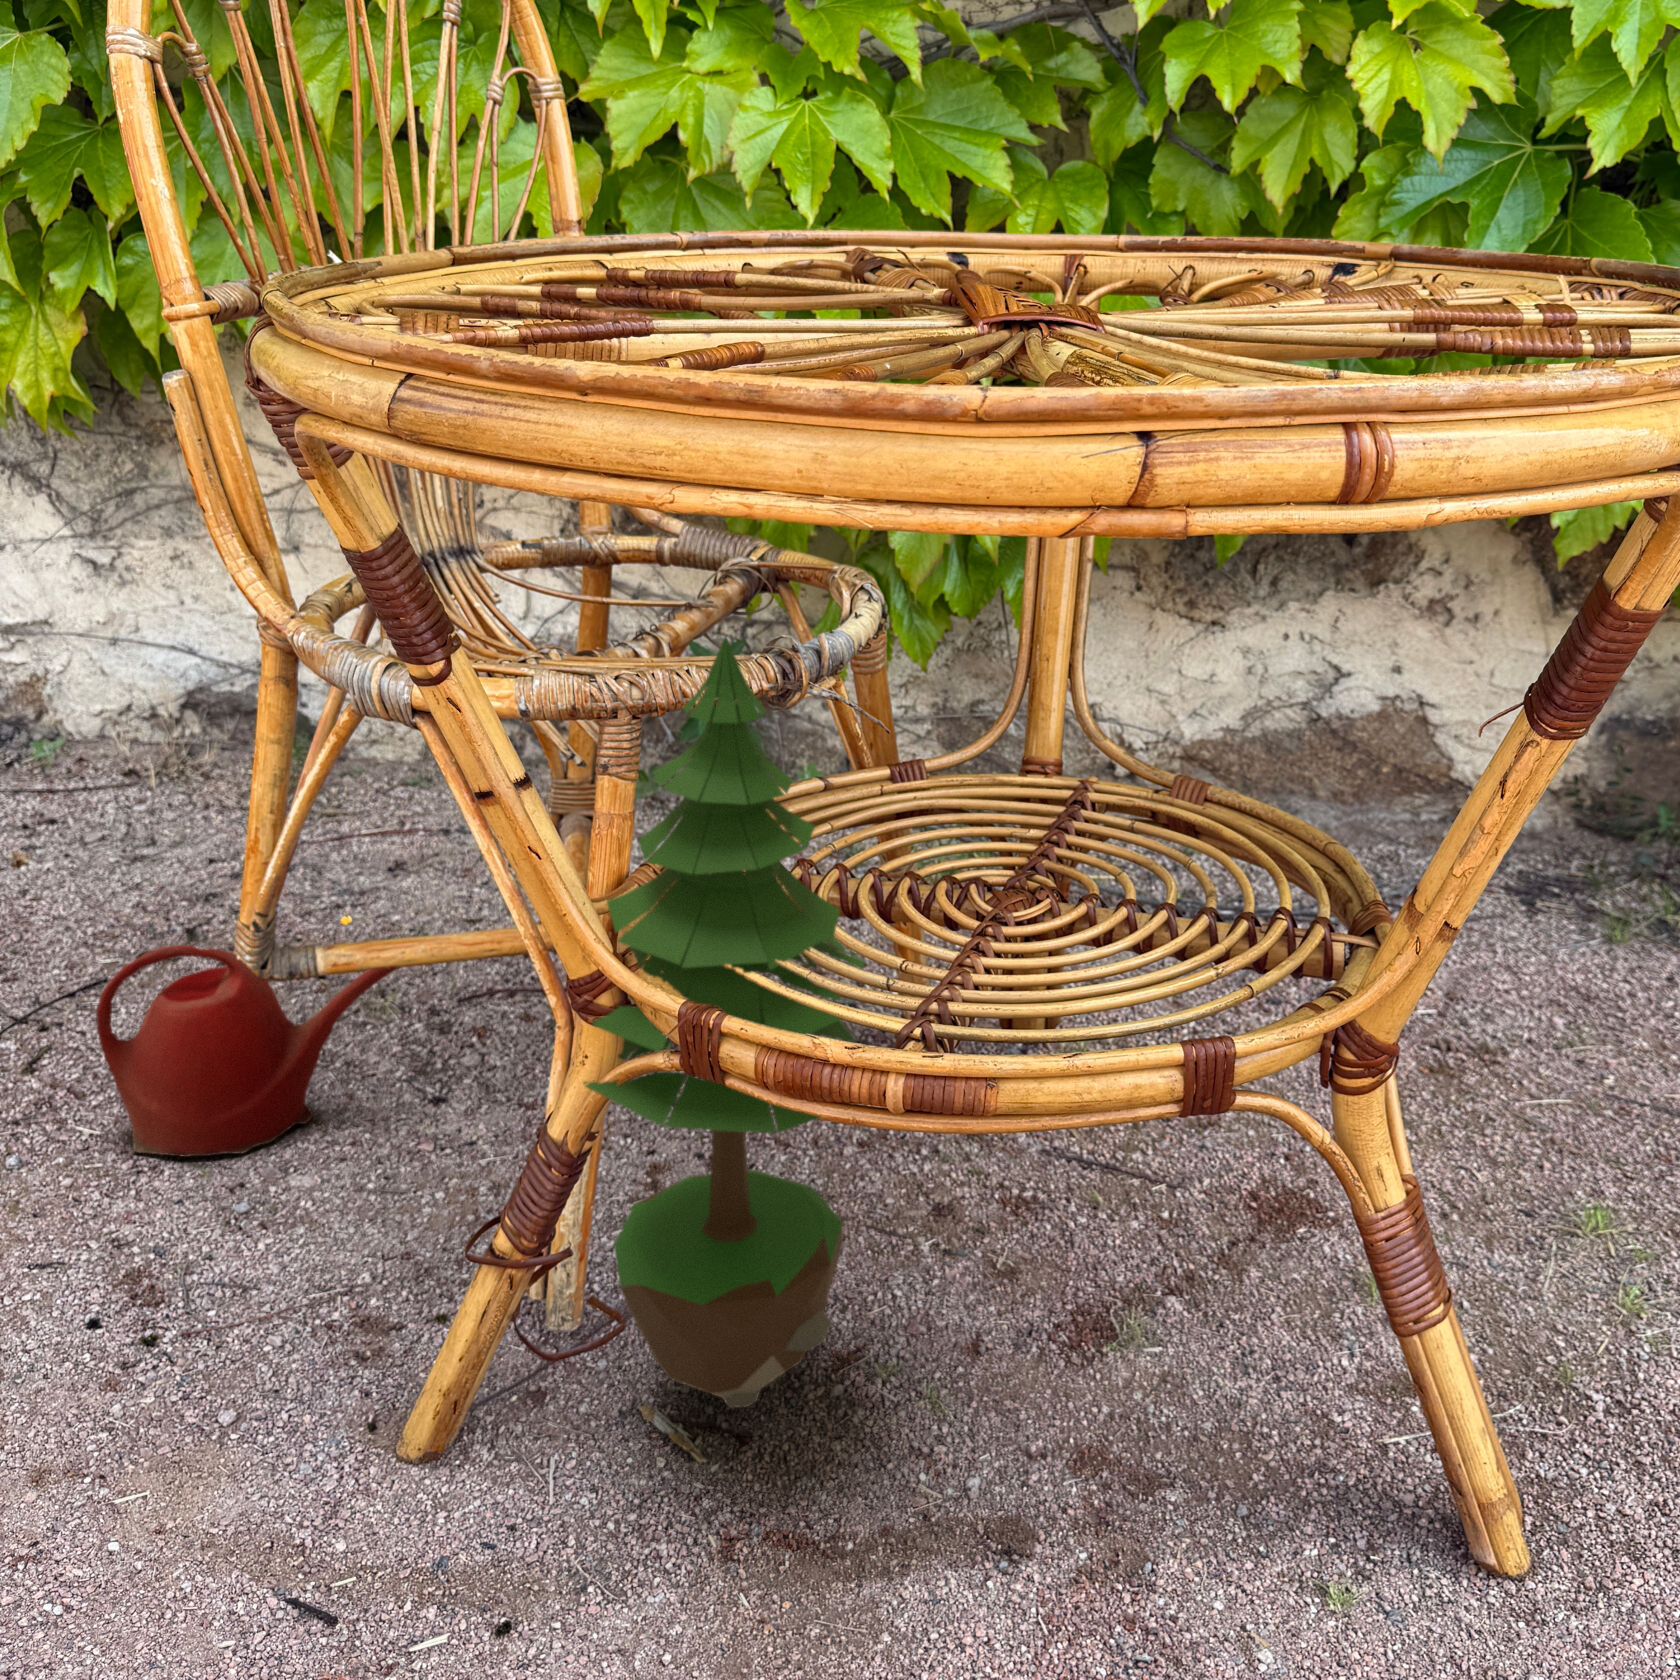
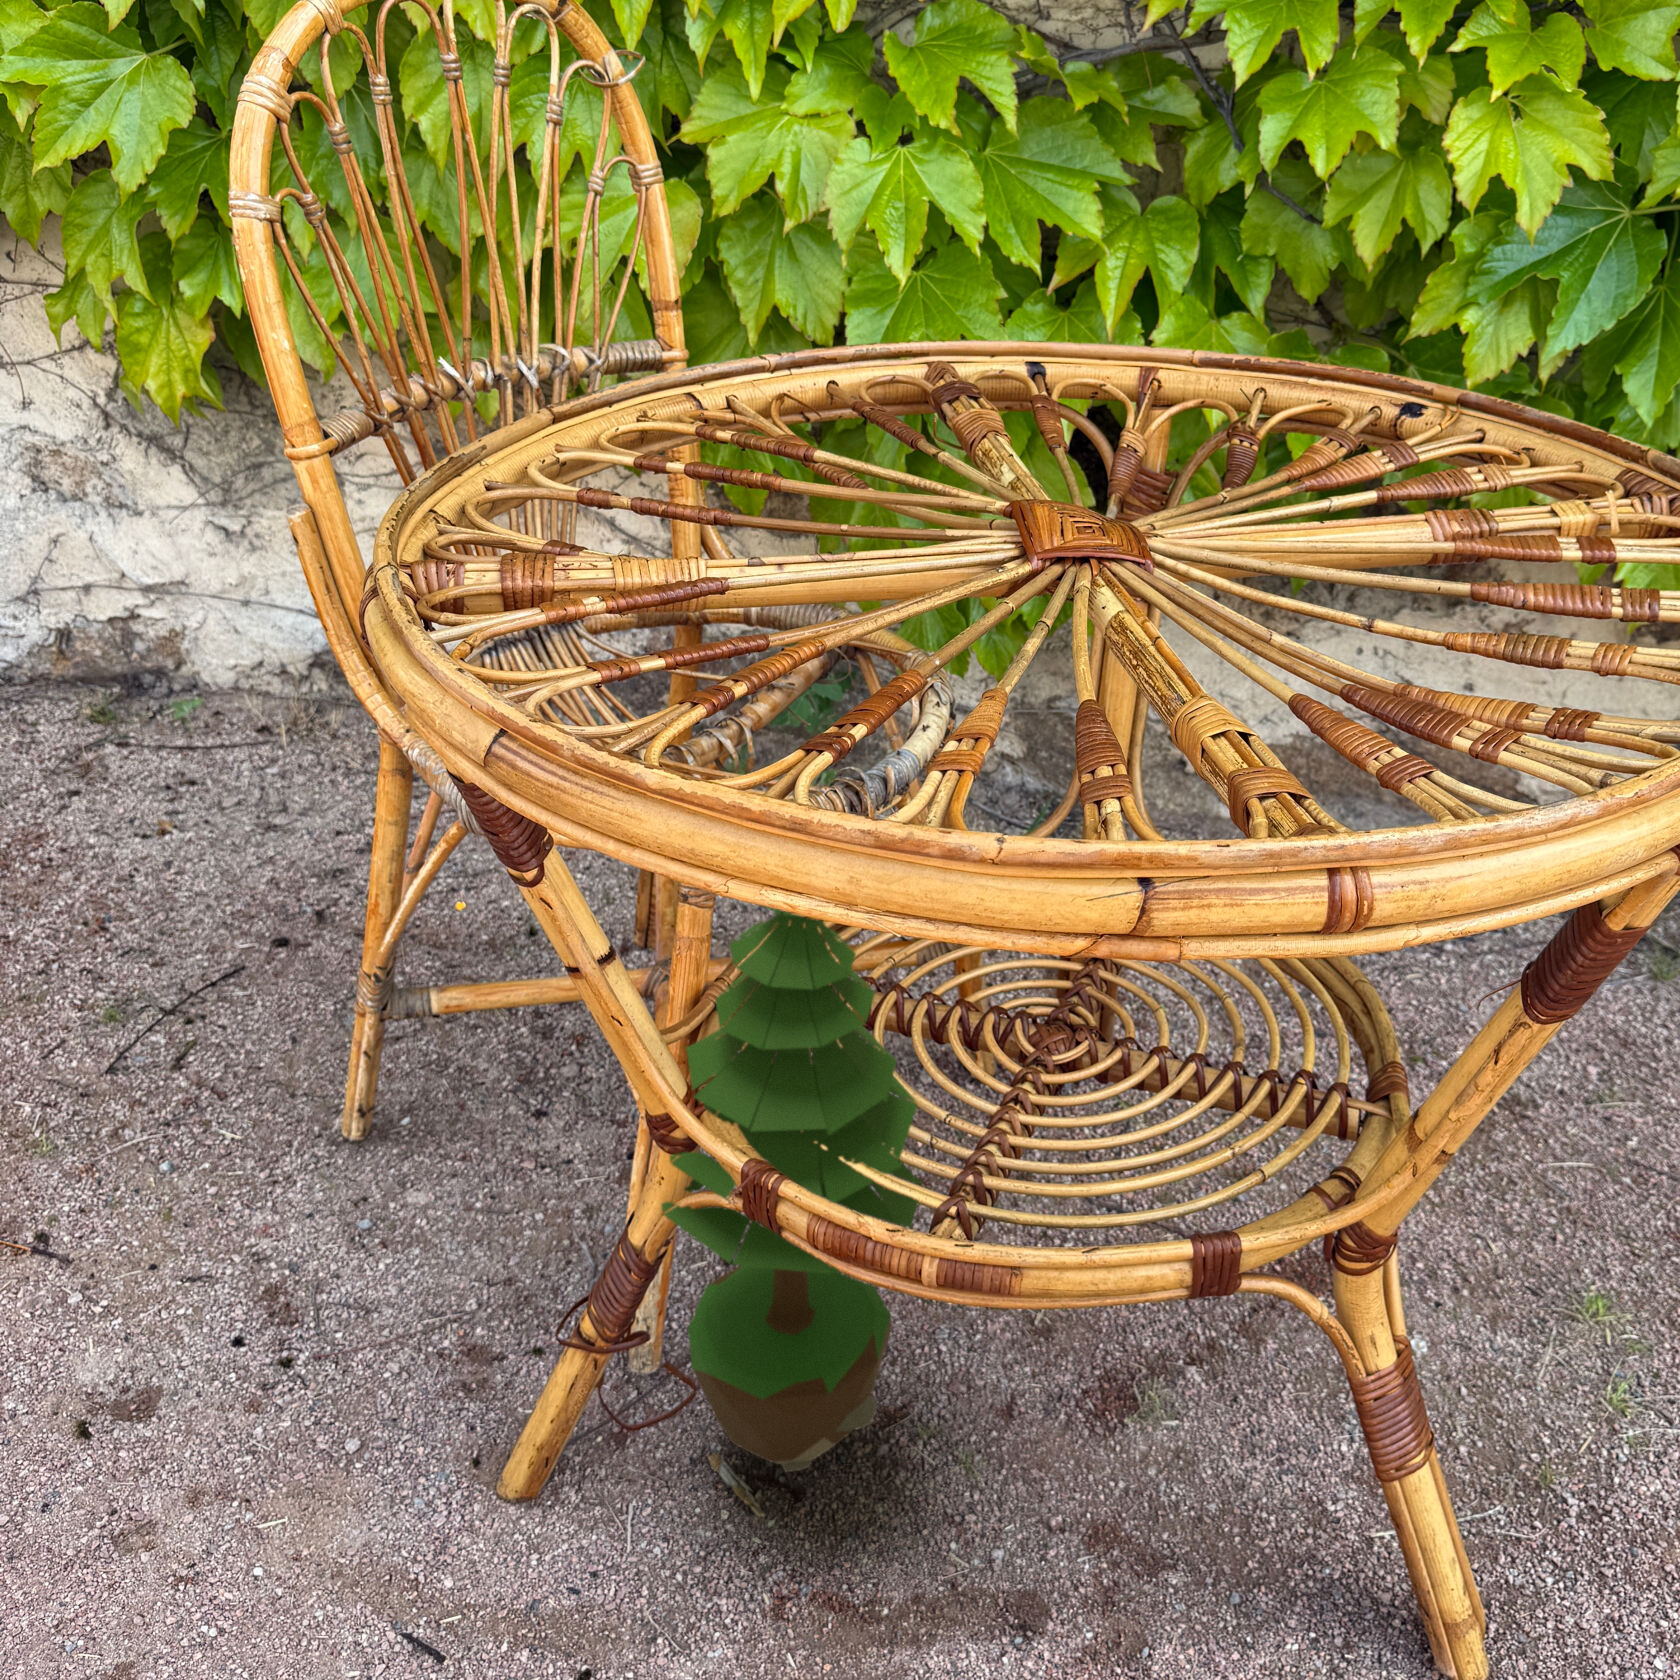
watering can: present [96,945,399,1157] -> none [236,987,517,1172]

